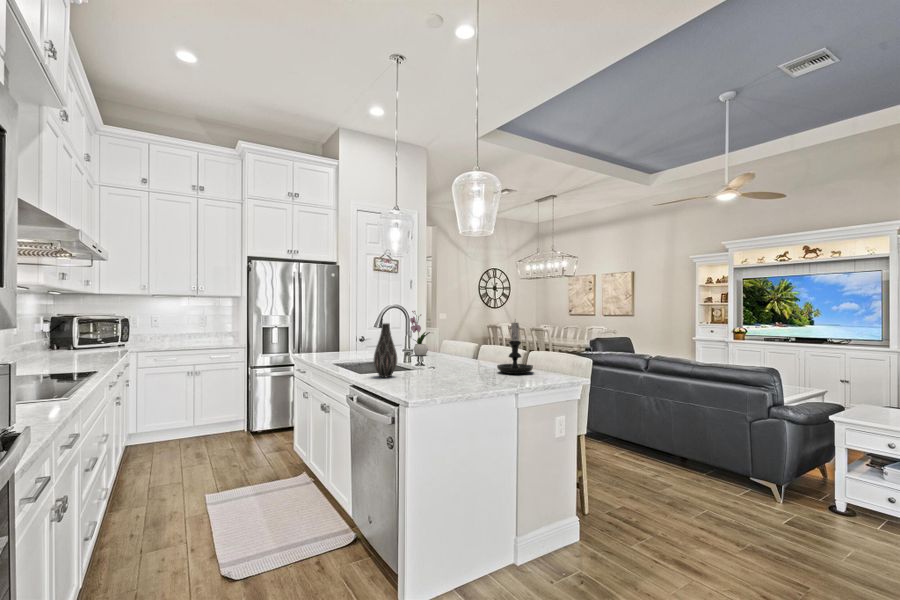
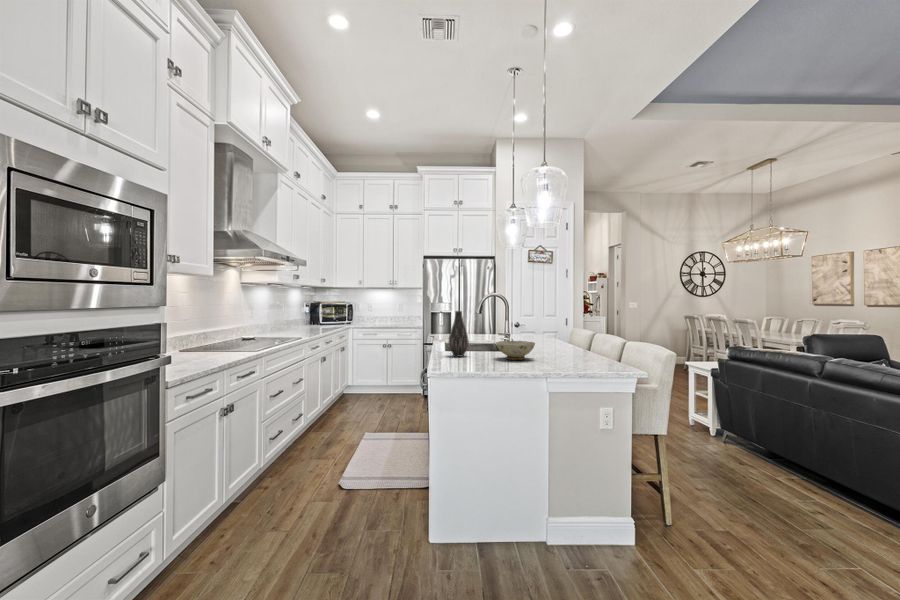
flower arrangement: present [410,311,430,356] -> none [528,300,546,342]
candle holder: present [497,322,533,374] -> none [560,309,600,364]
ceramic bowl: none [432,355,473,376] -> present [496,341,535,360]

